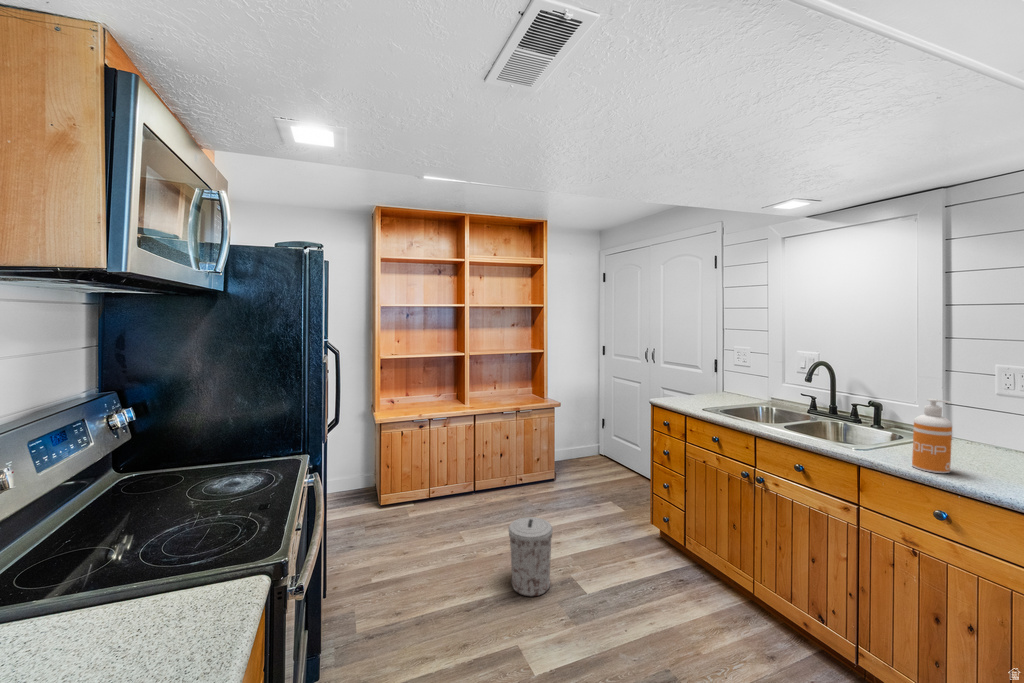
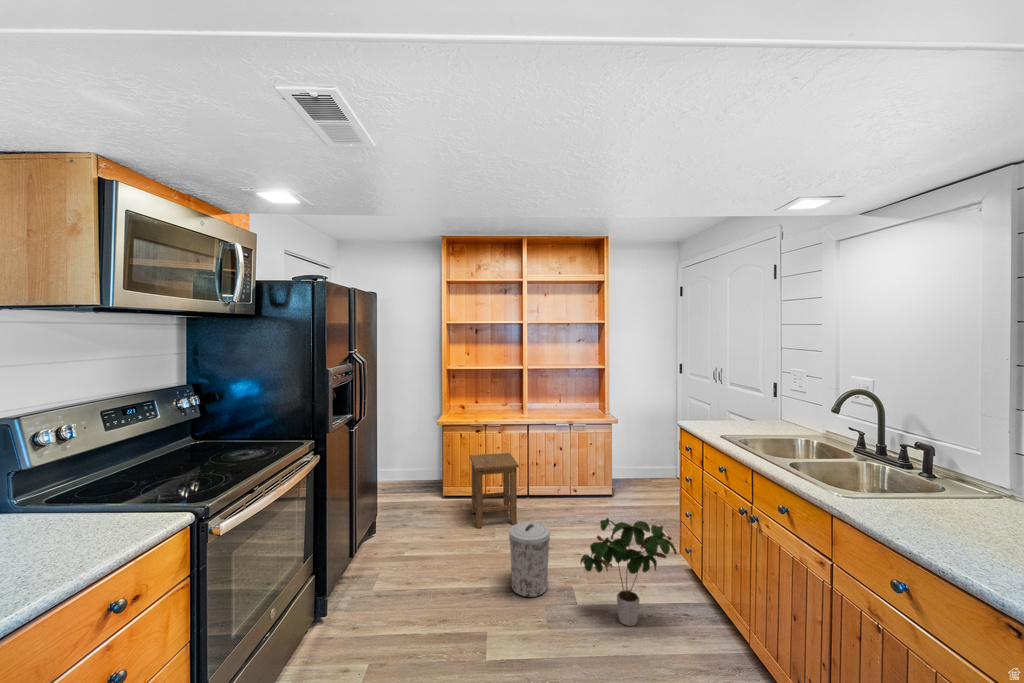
soap dispenser: present [912,399,952,473] -> none [884,440,932,534]
stool: none [419,448,481,534] -> present [470,453,519,528]
potted plant: none [592,498,683,602] -> present [581,518,676,626]

